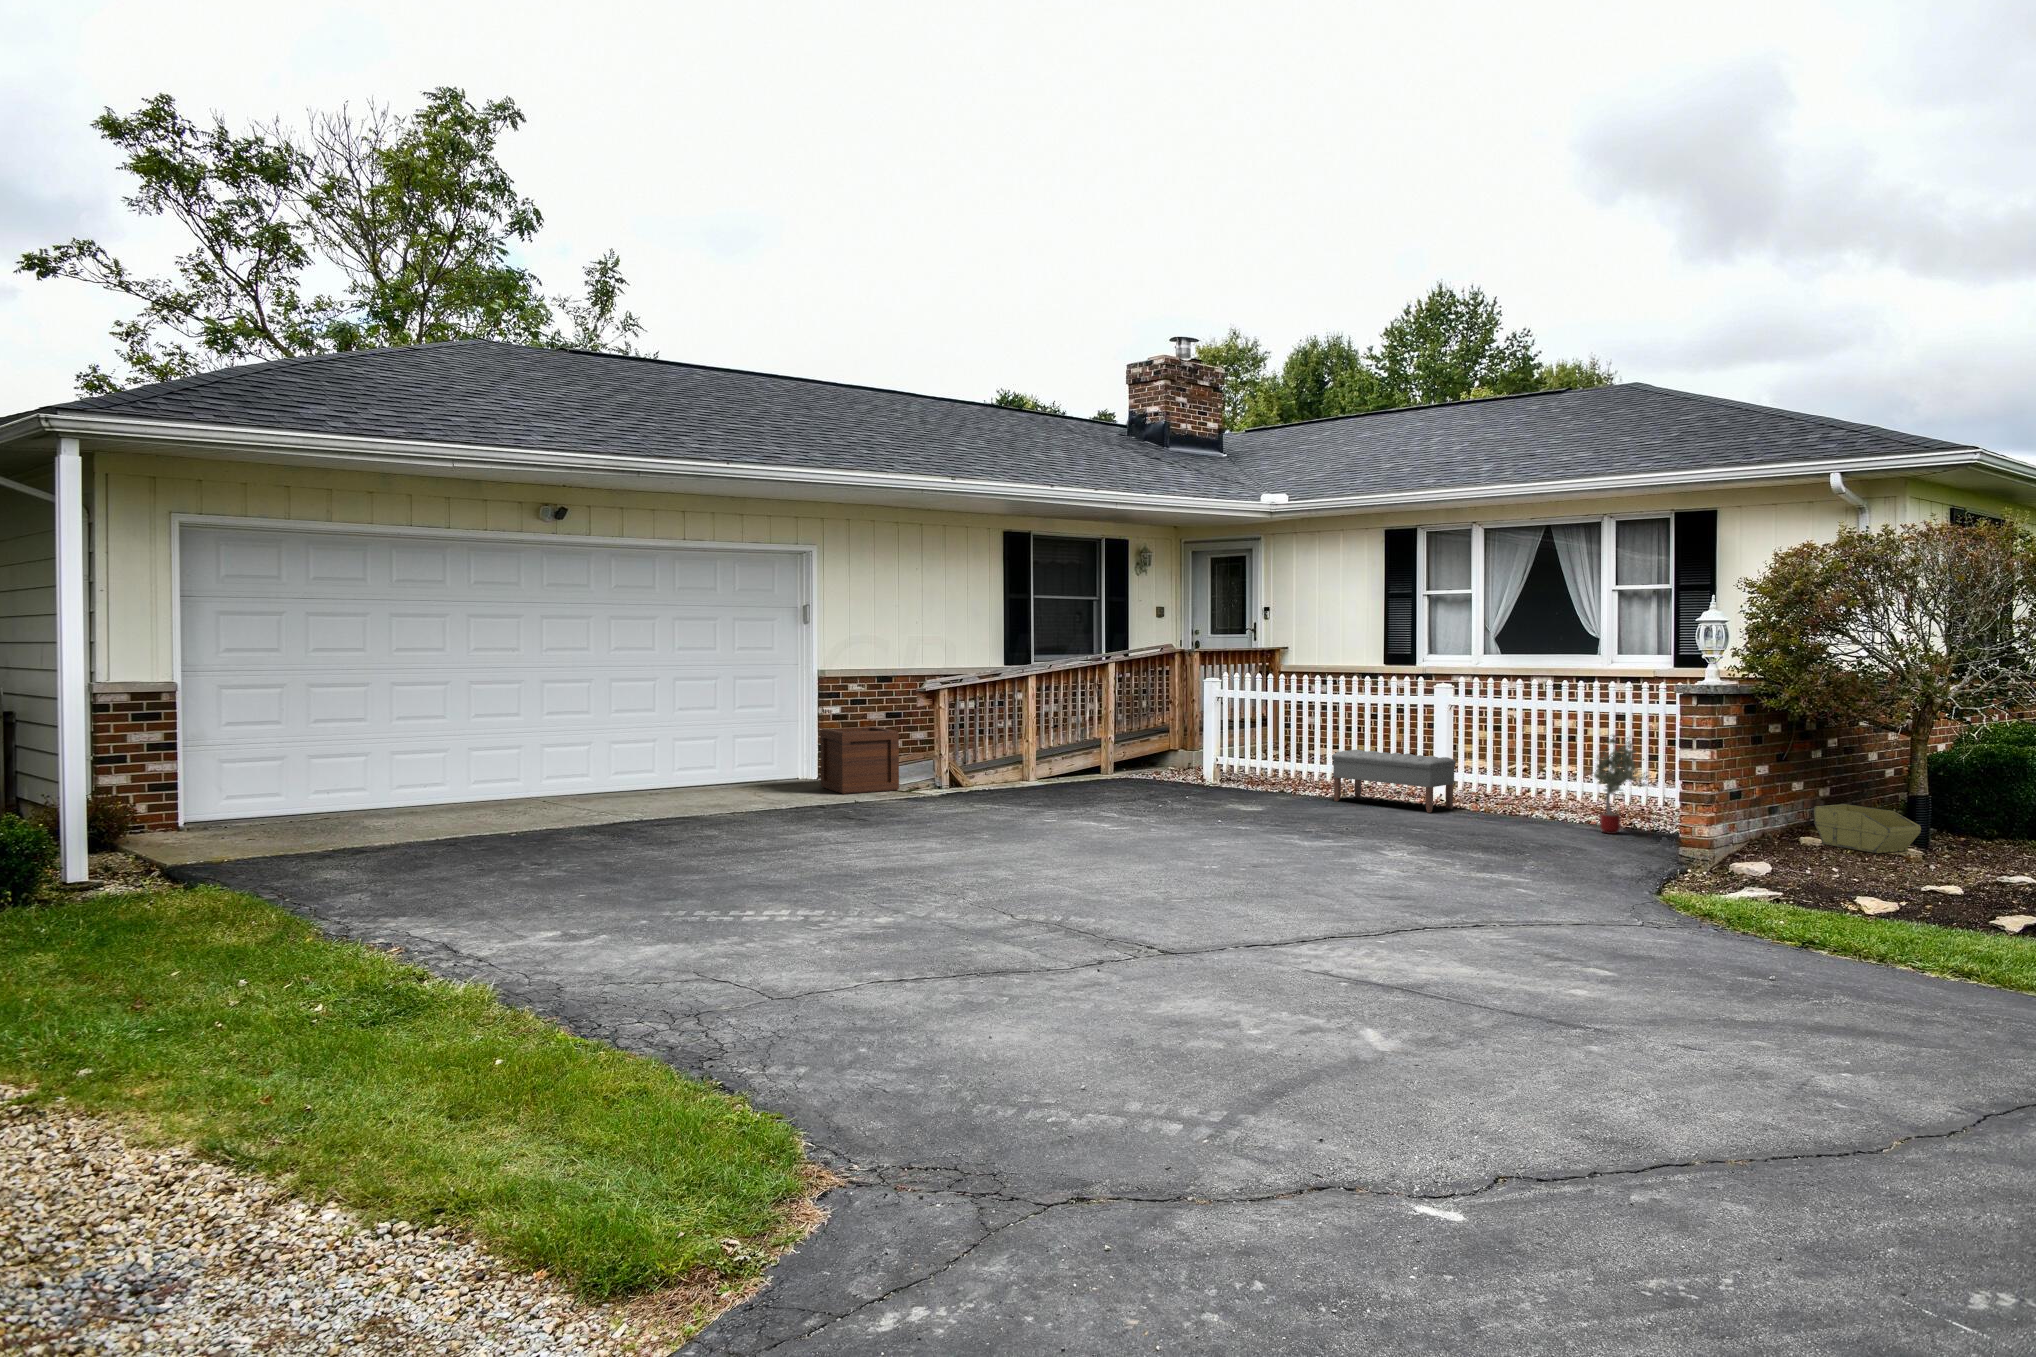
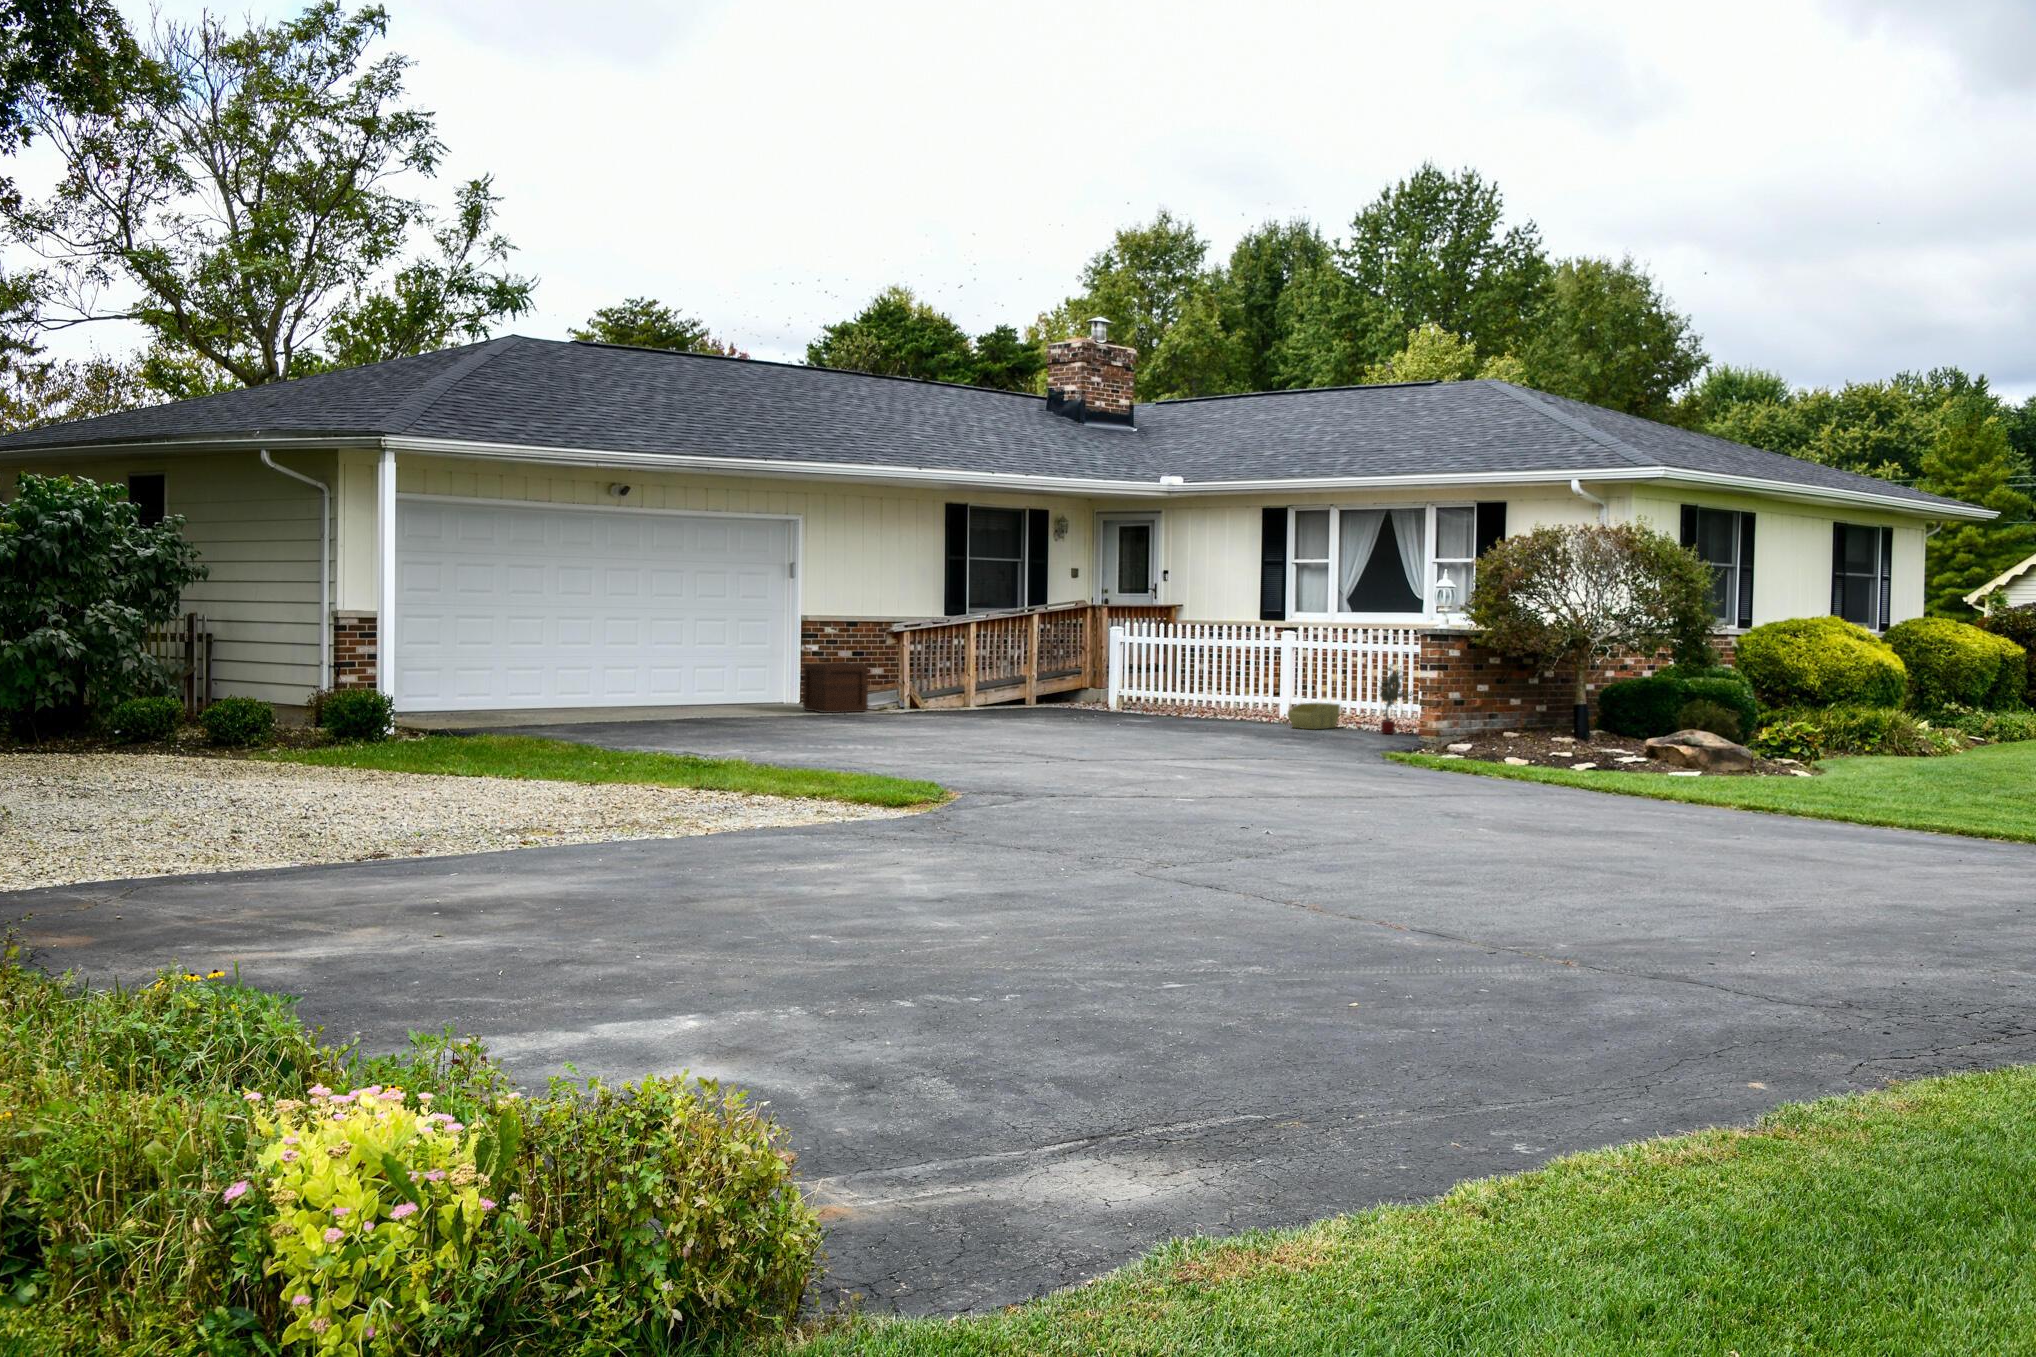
bench: present [1332,750,1456,813] -> none [1204,682,1293,725]
storage bin: present [1814,804,1921,853] -> present [1288,703,1340,729]

